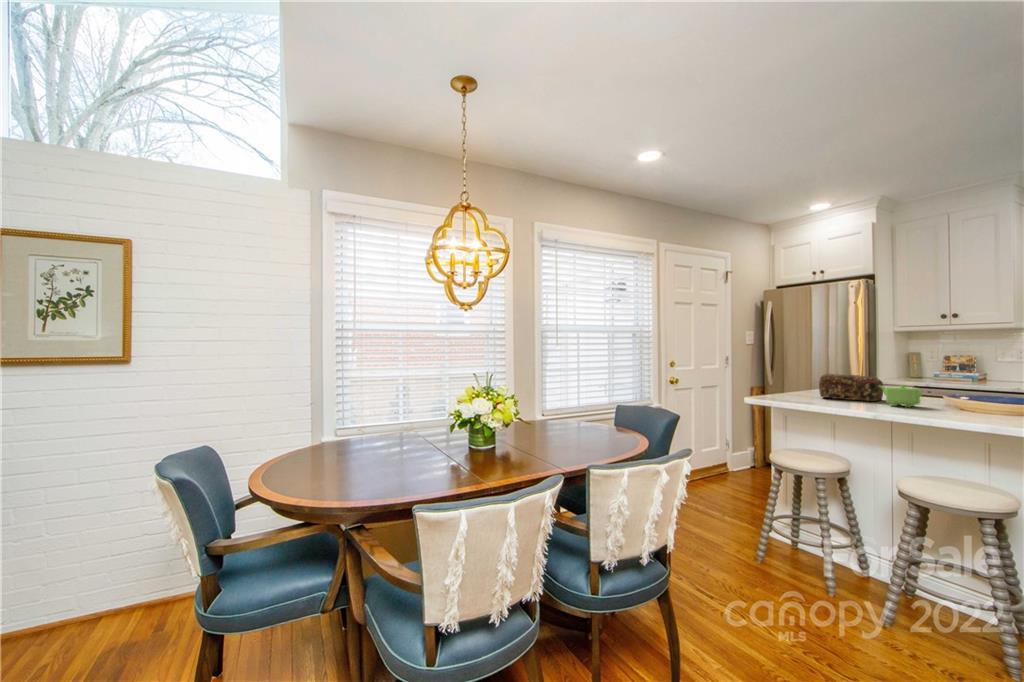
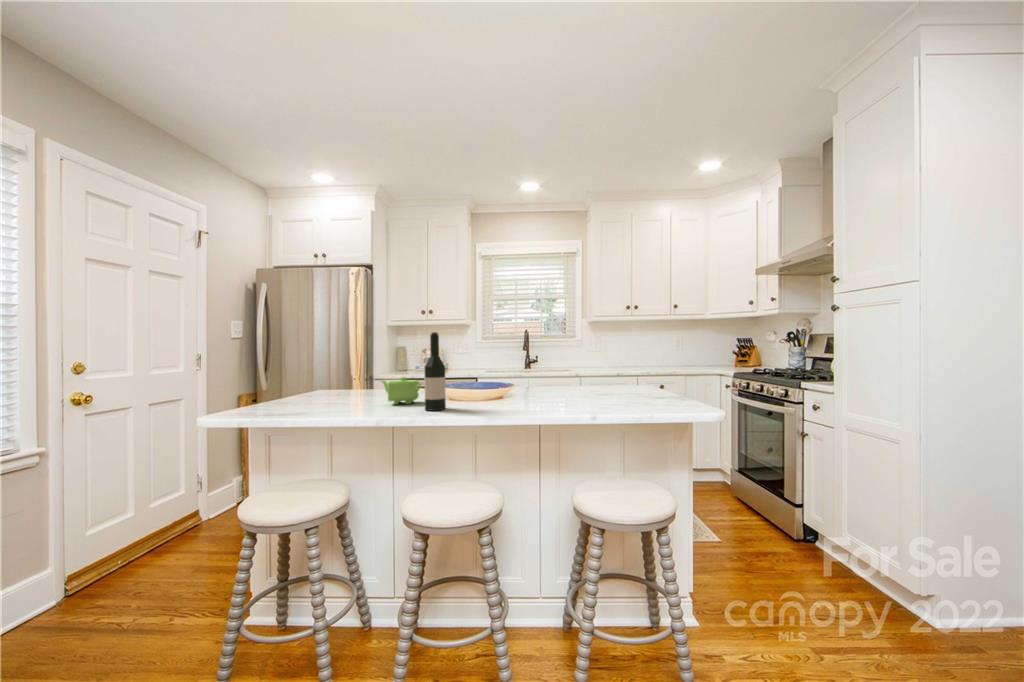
wine bottle: none [923,350,948,415] -> present [425,332,446,411]
bread loaf: present [819,374,883,401] -> none [314,369,383,403]

